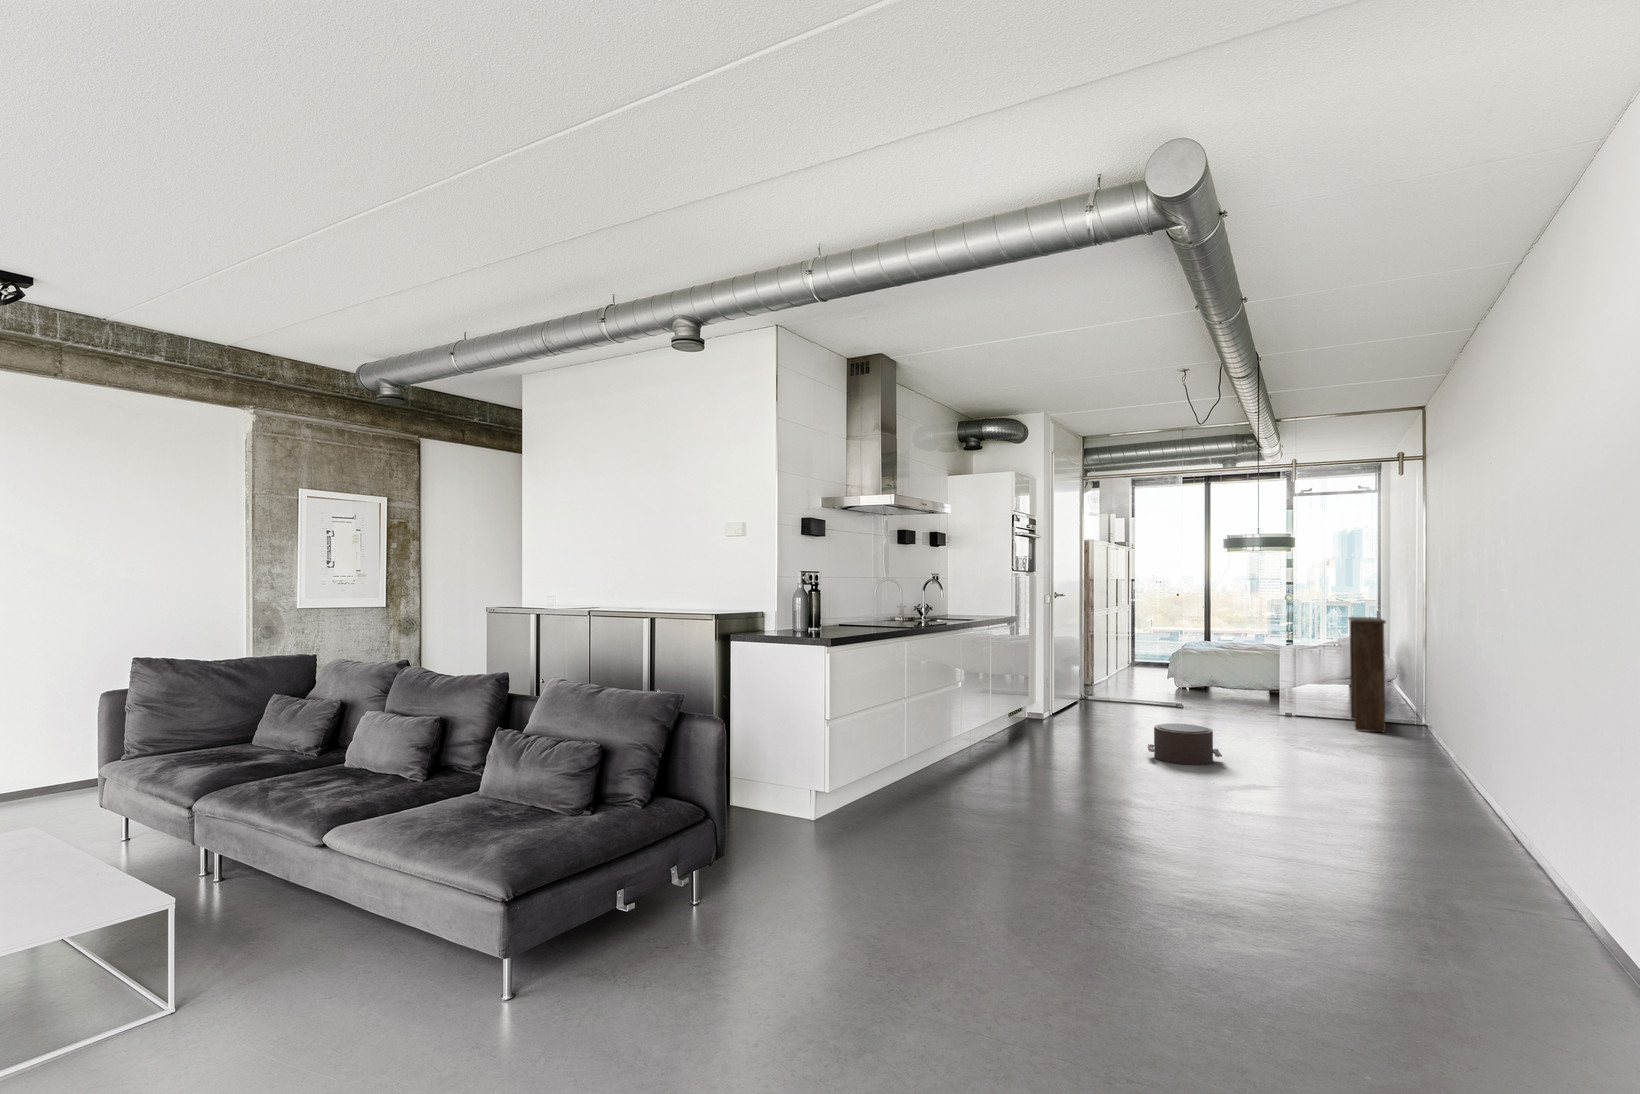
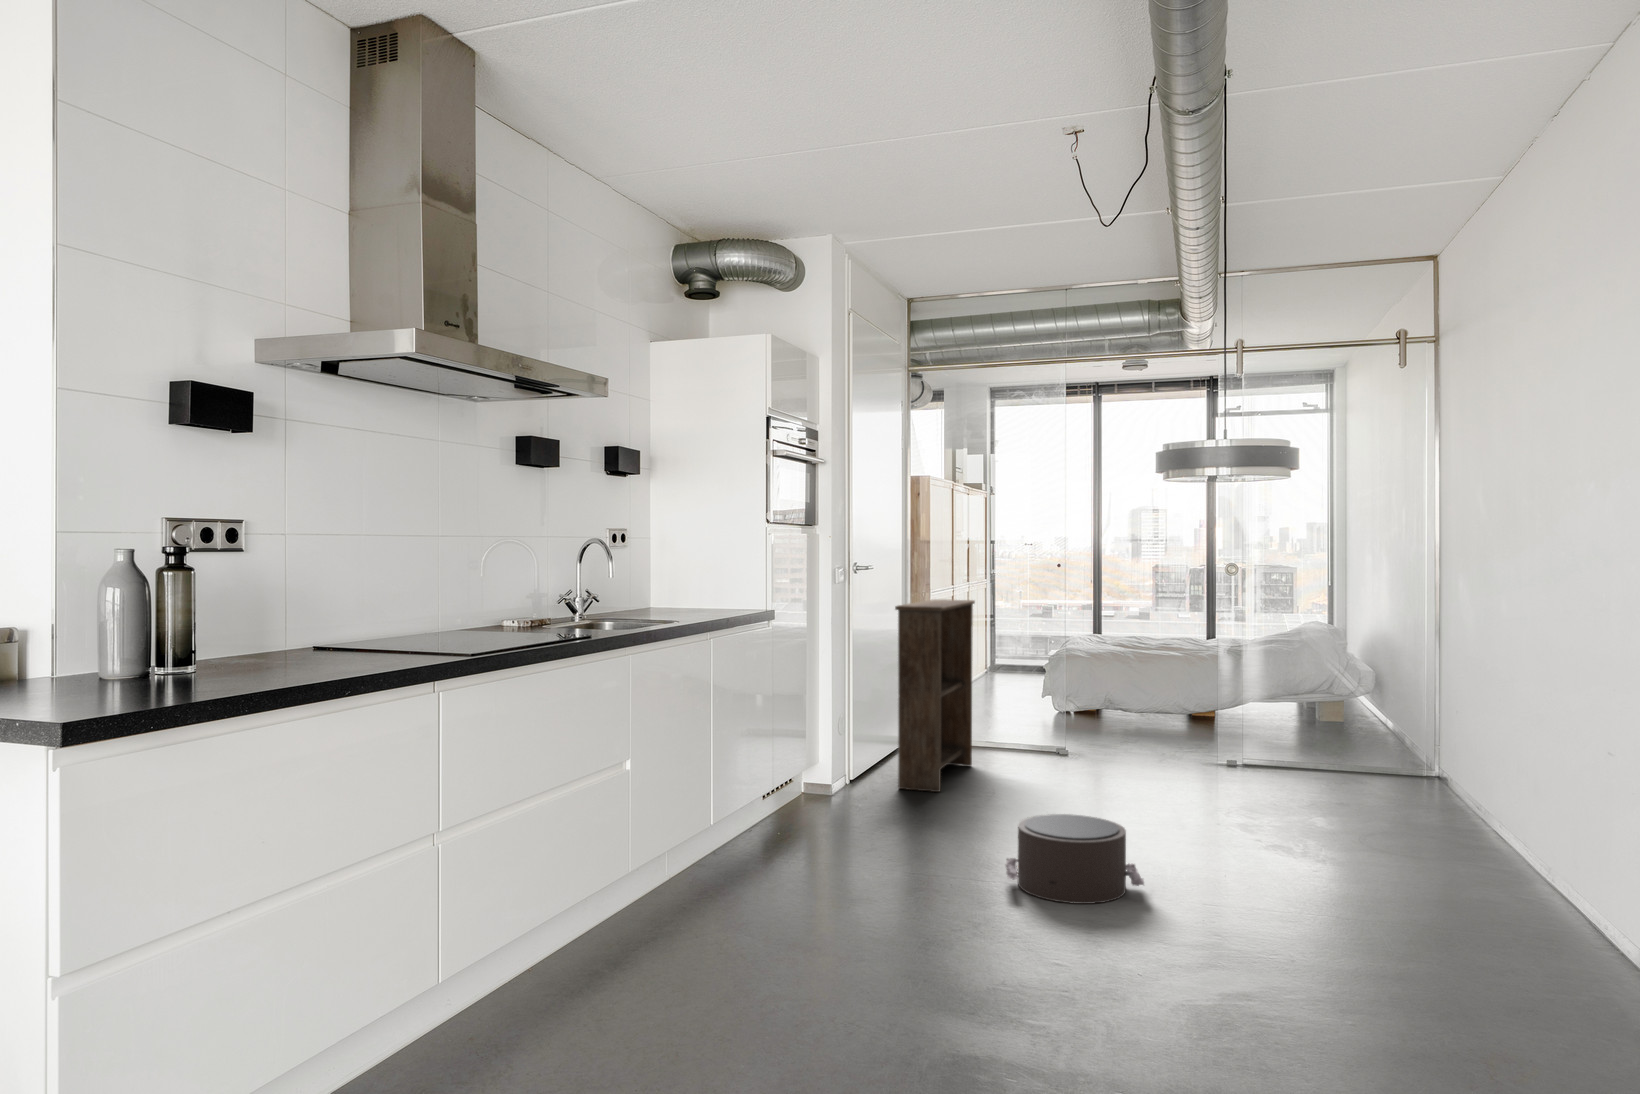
bookshelf: present [1348,617,1386,732] -> present [895,599,975,792]

